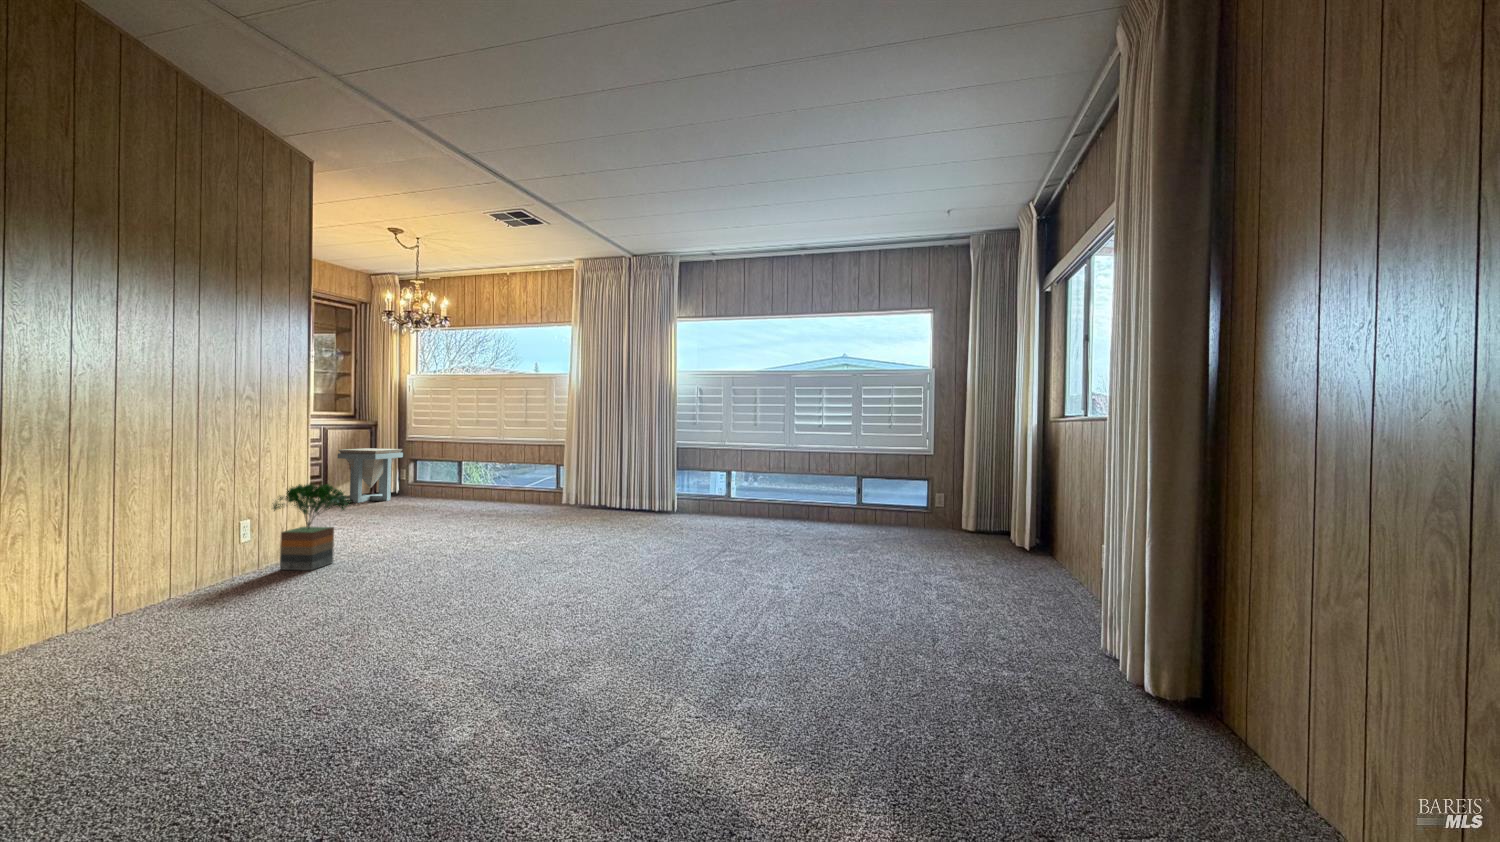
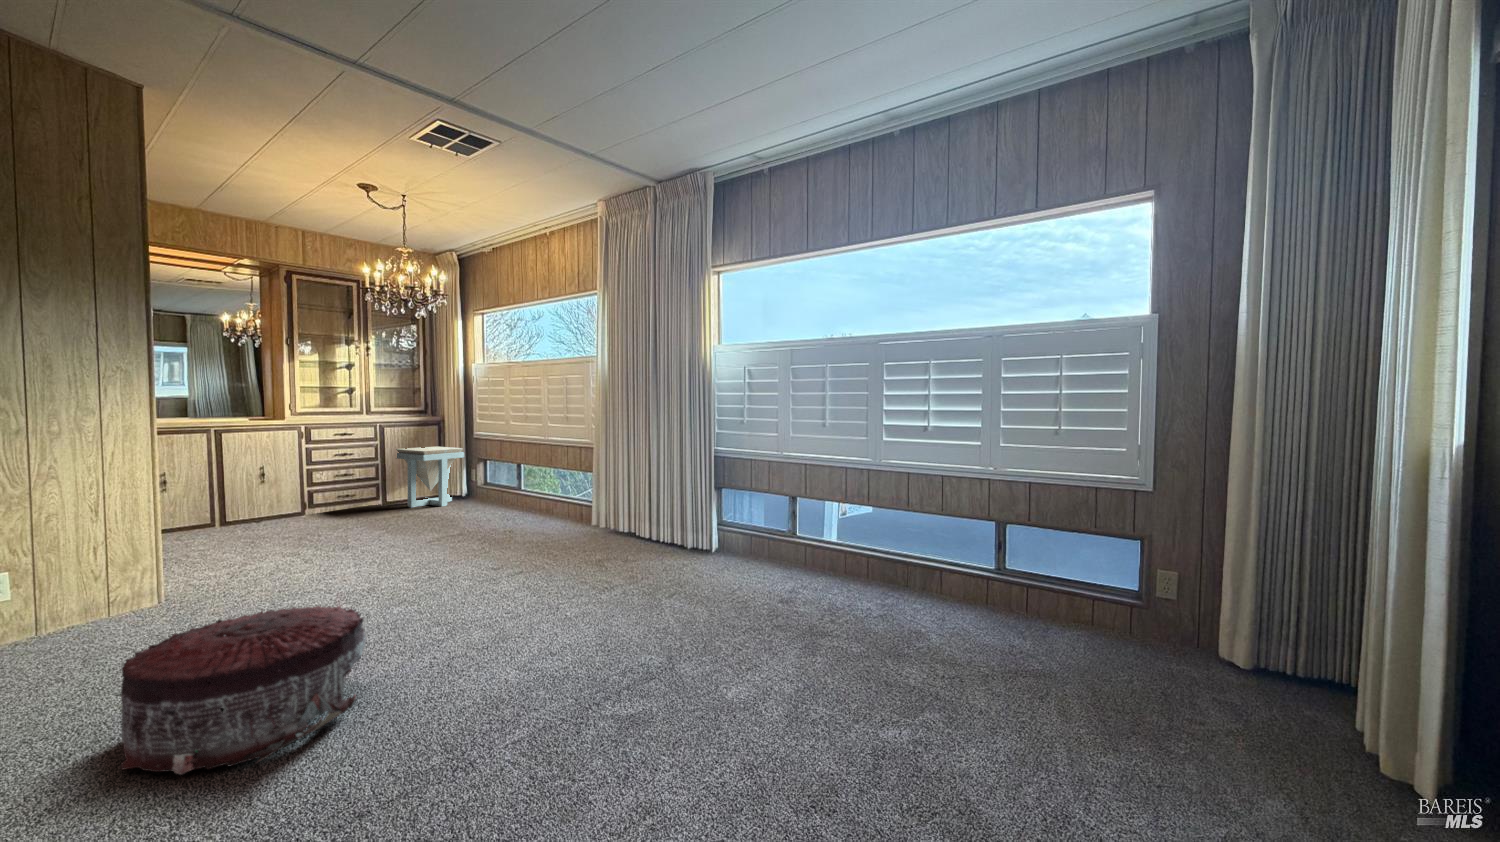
potted tree: present [273,484,349,570] -> none [23,515,154,643]
pouf: none [491,520,598,589] -> present [121,606,366,775]

